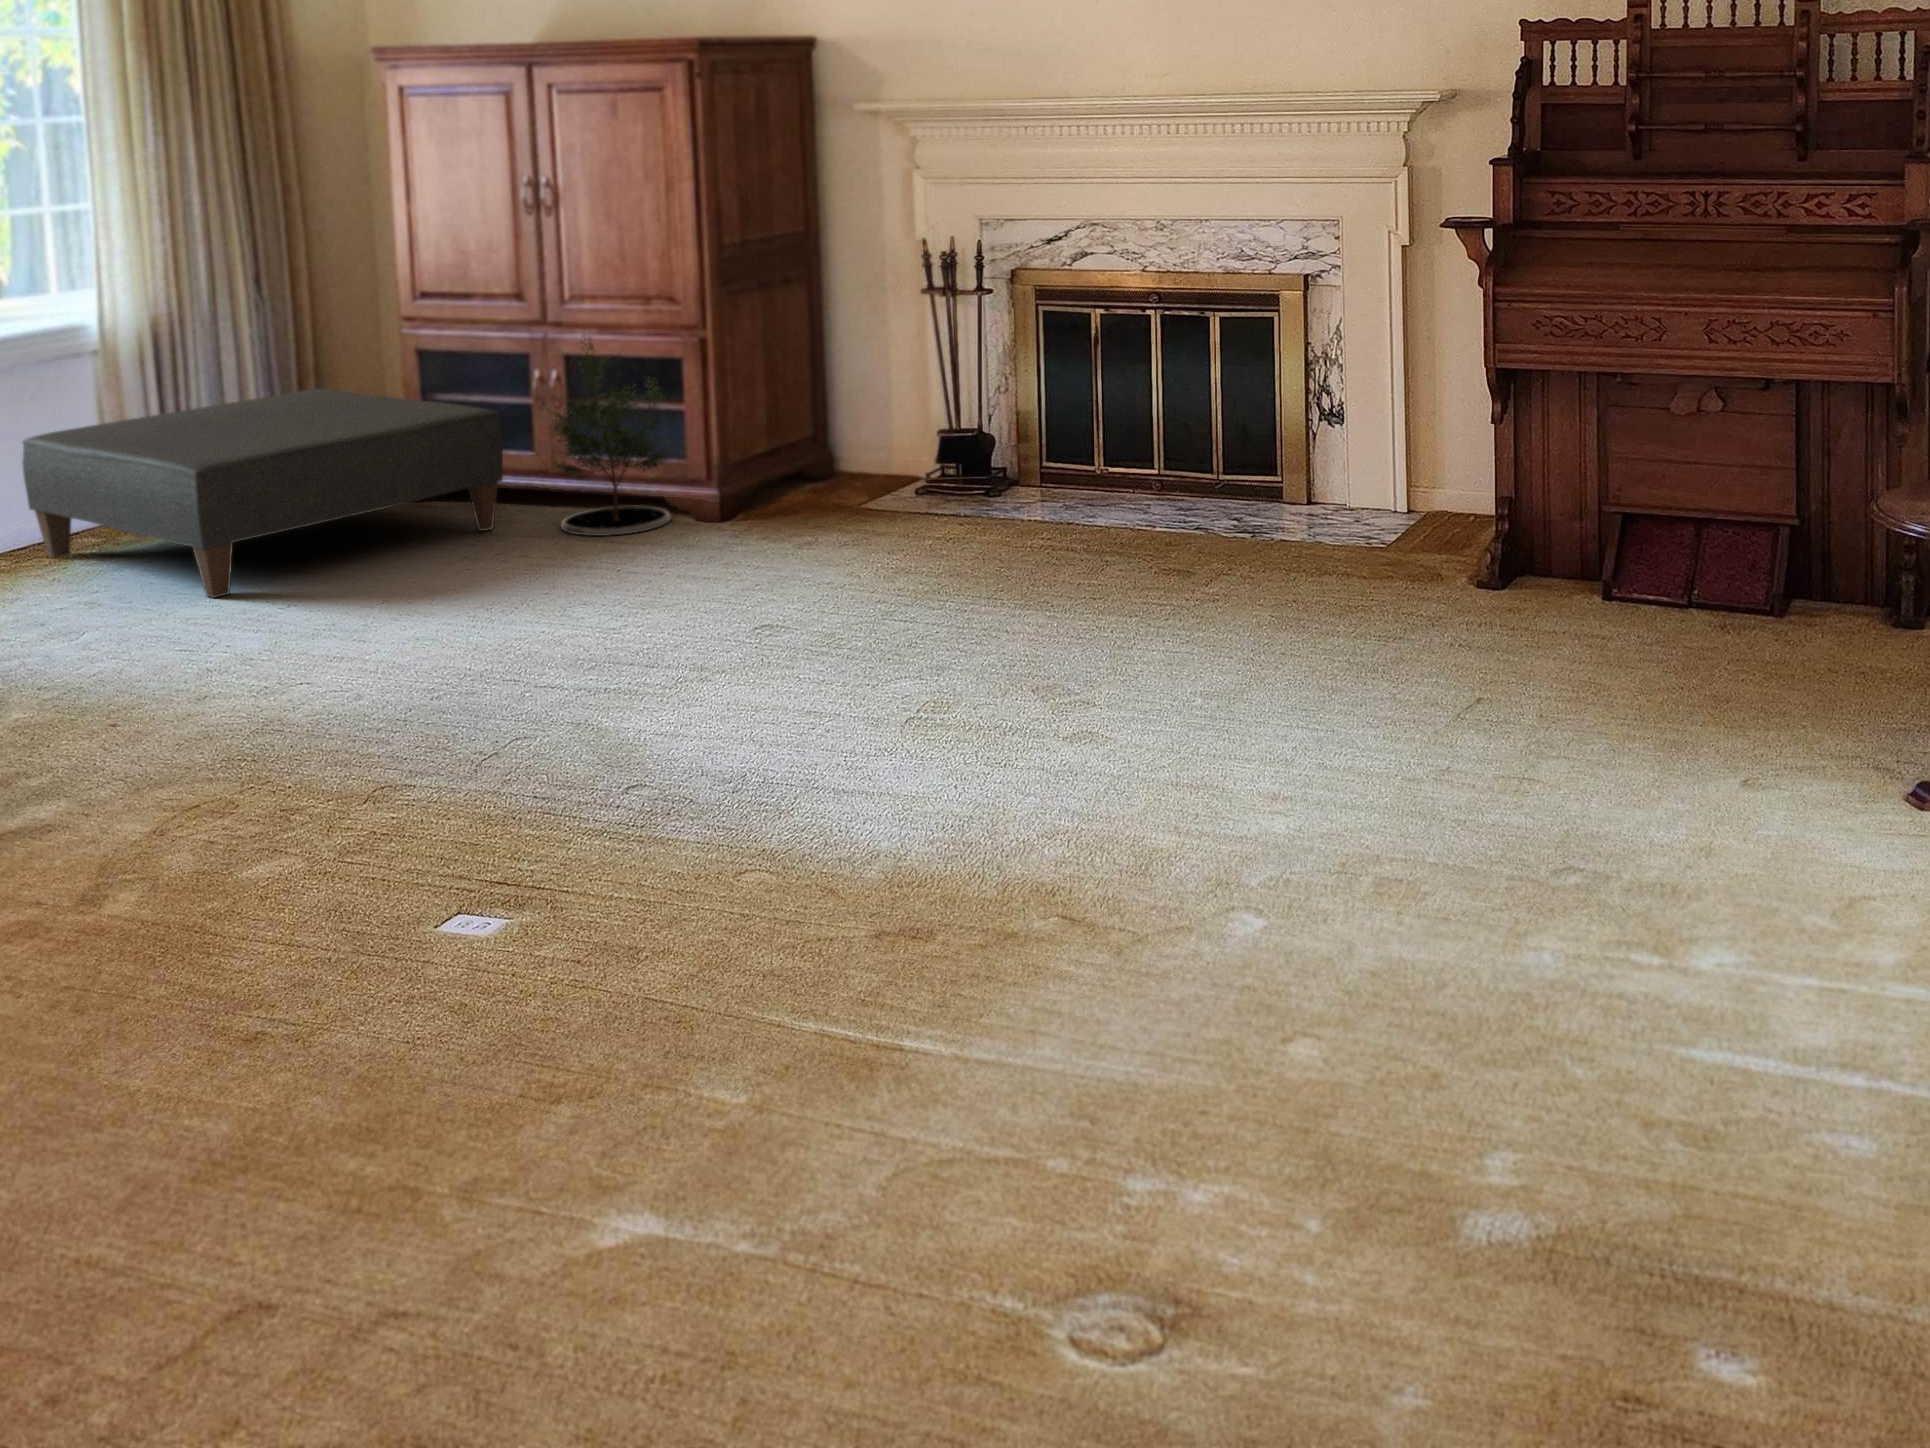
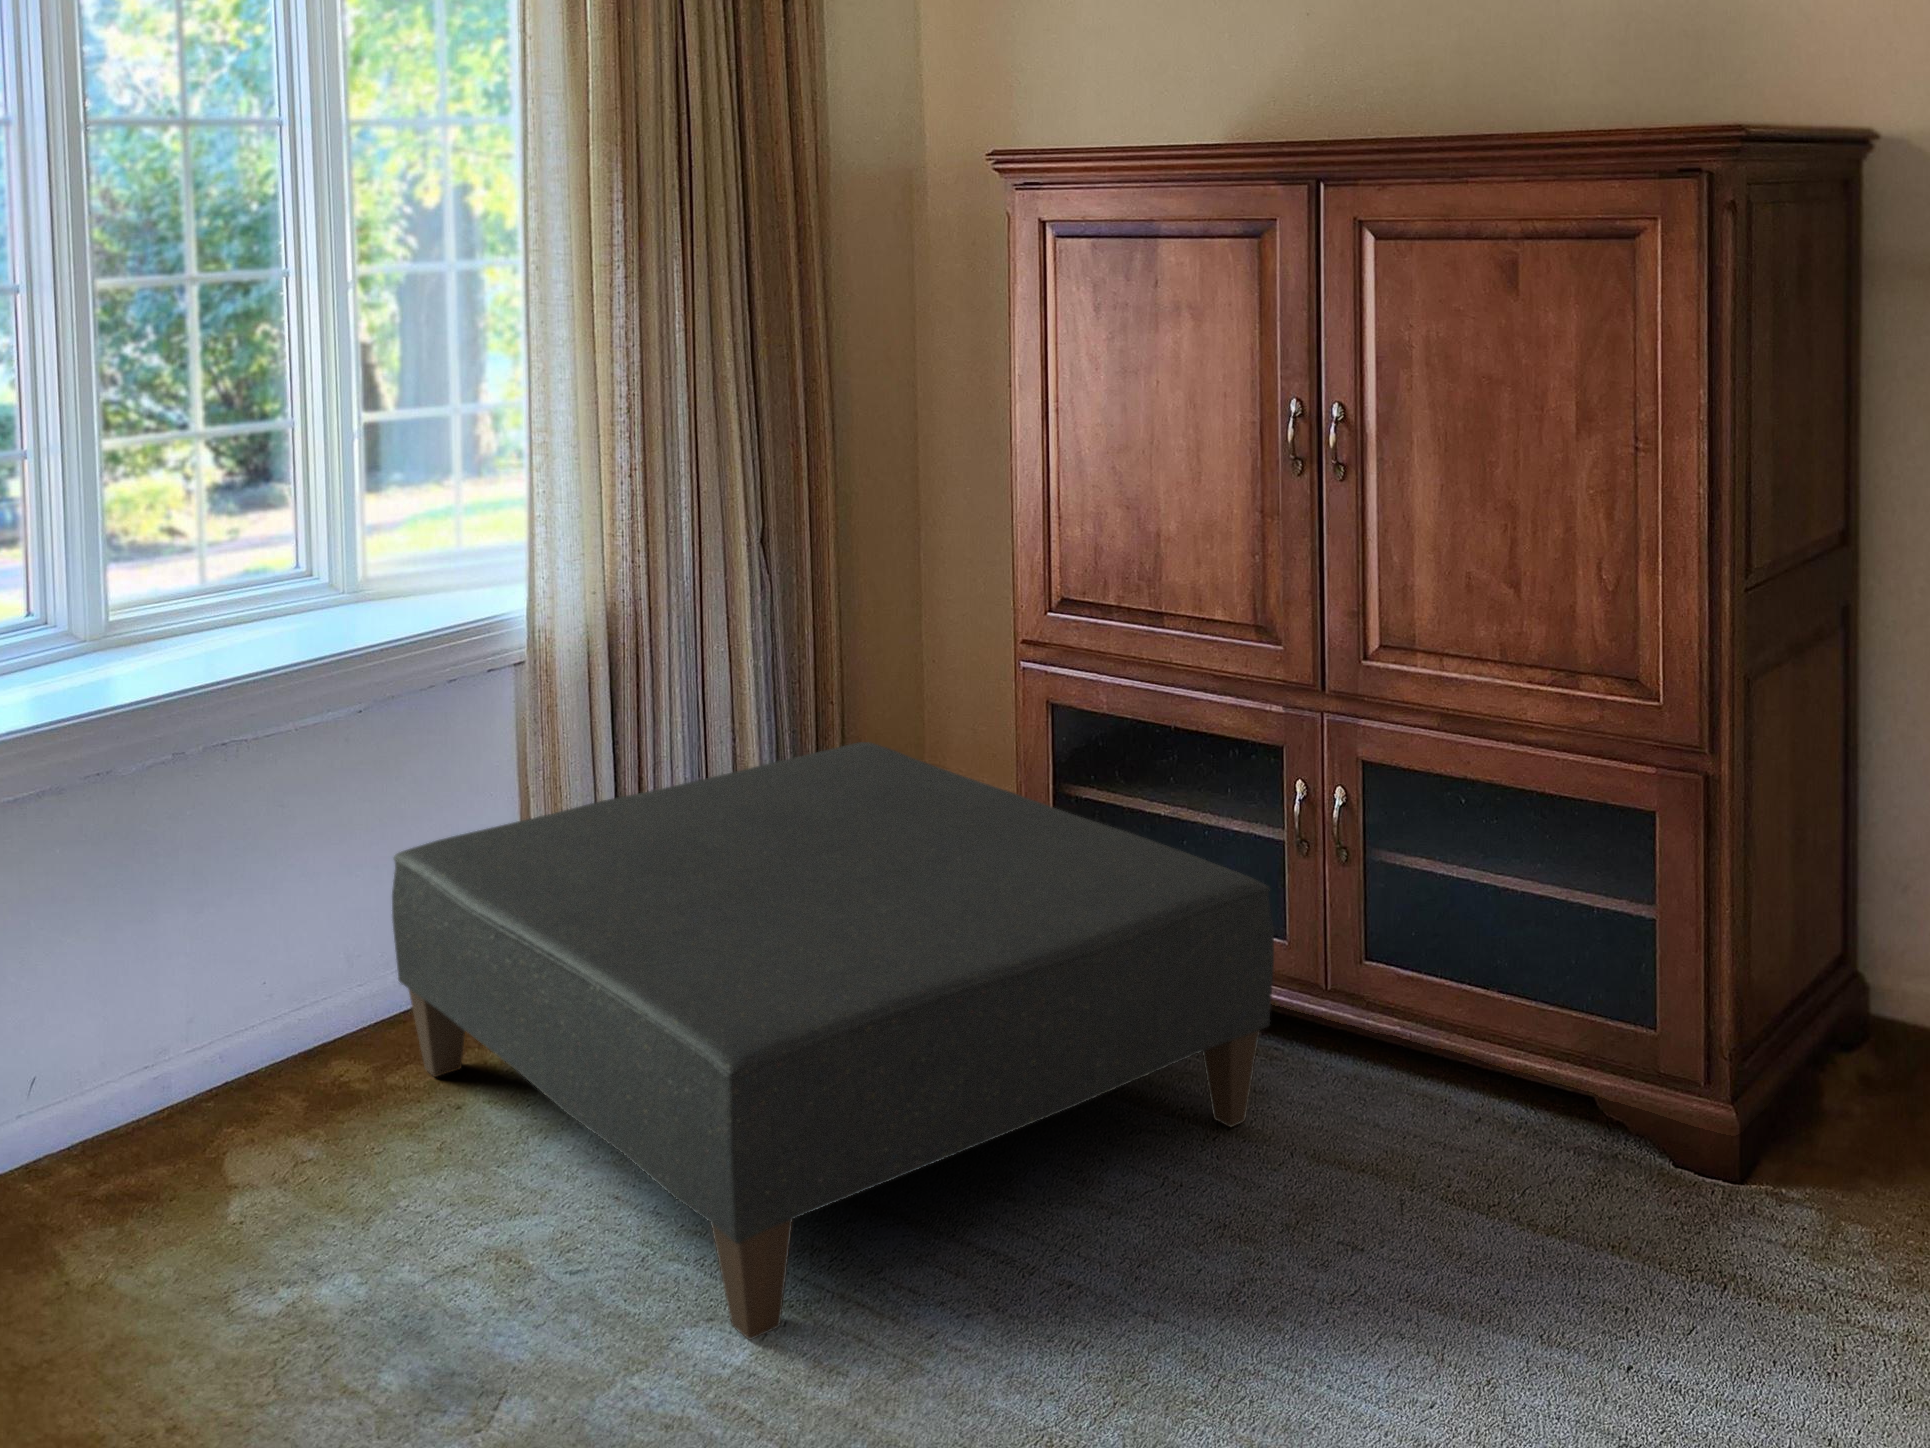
potted tree: present [547,339,676,536] -> none [1374,740,1659,1205]

